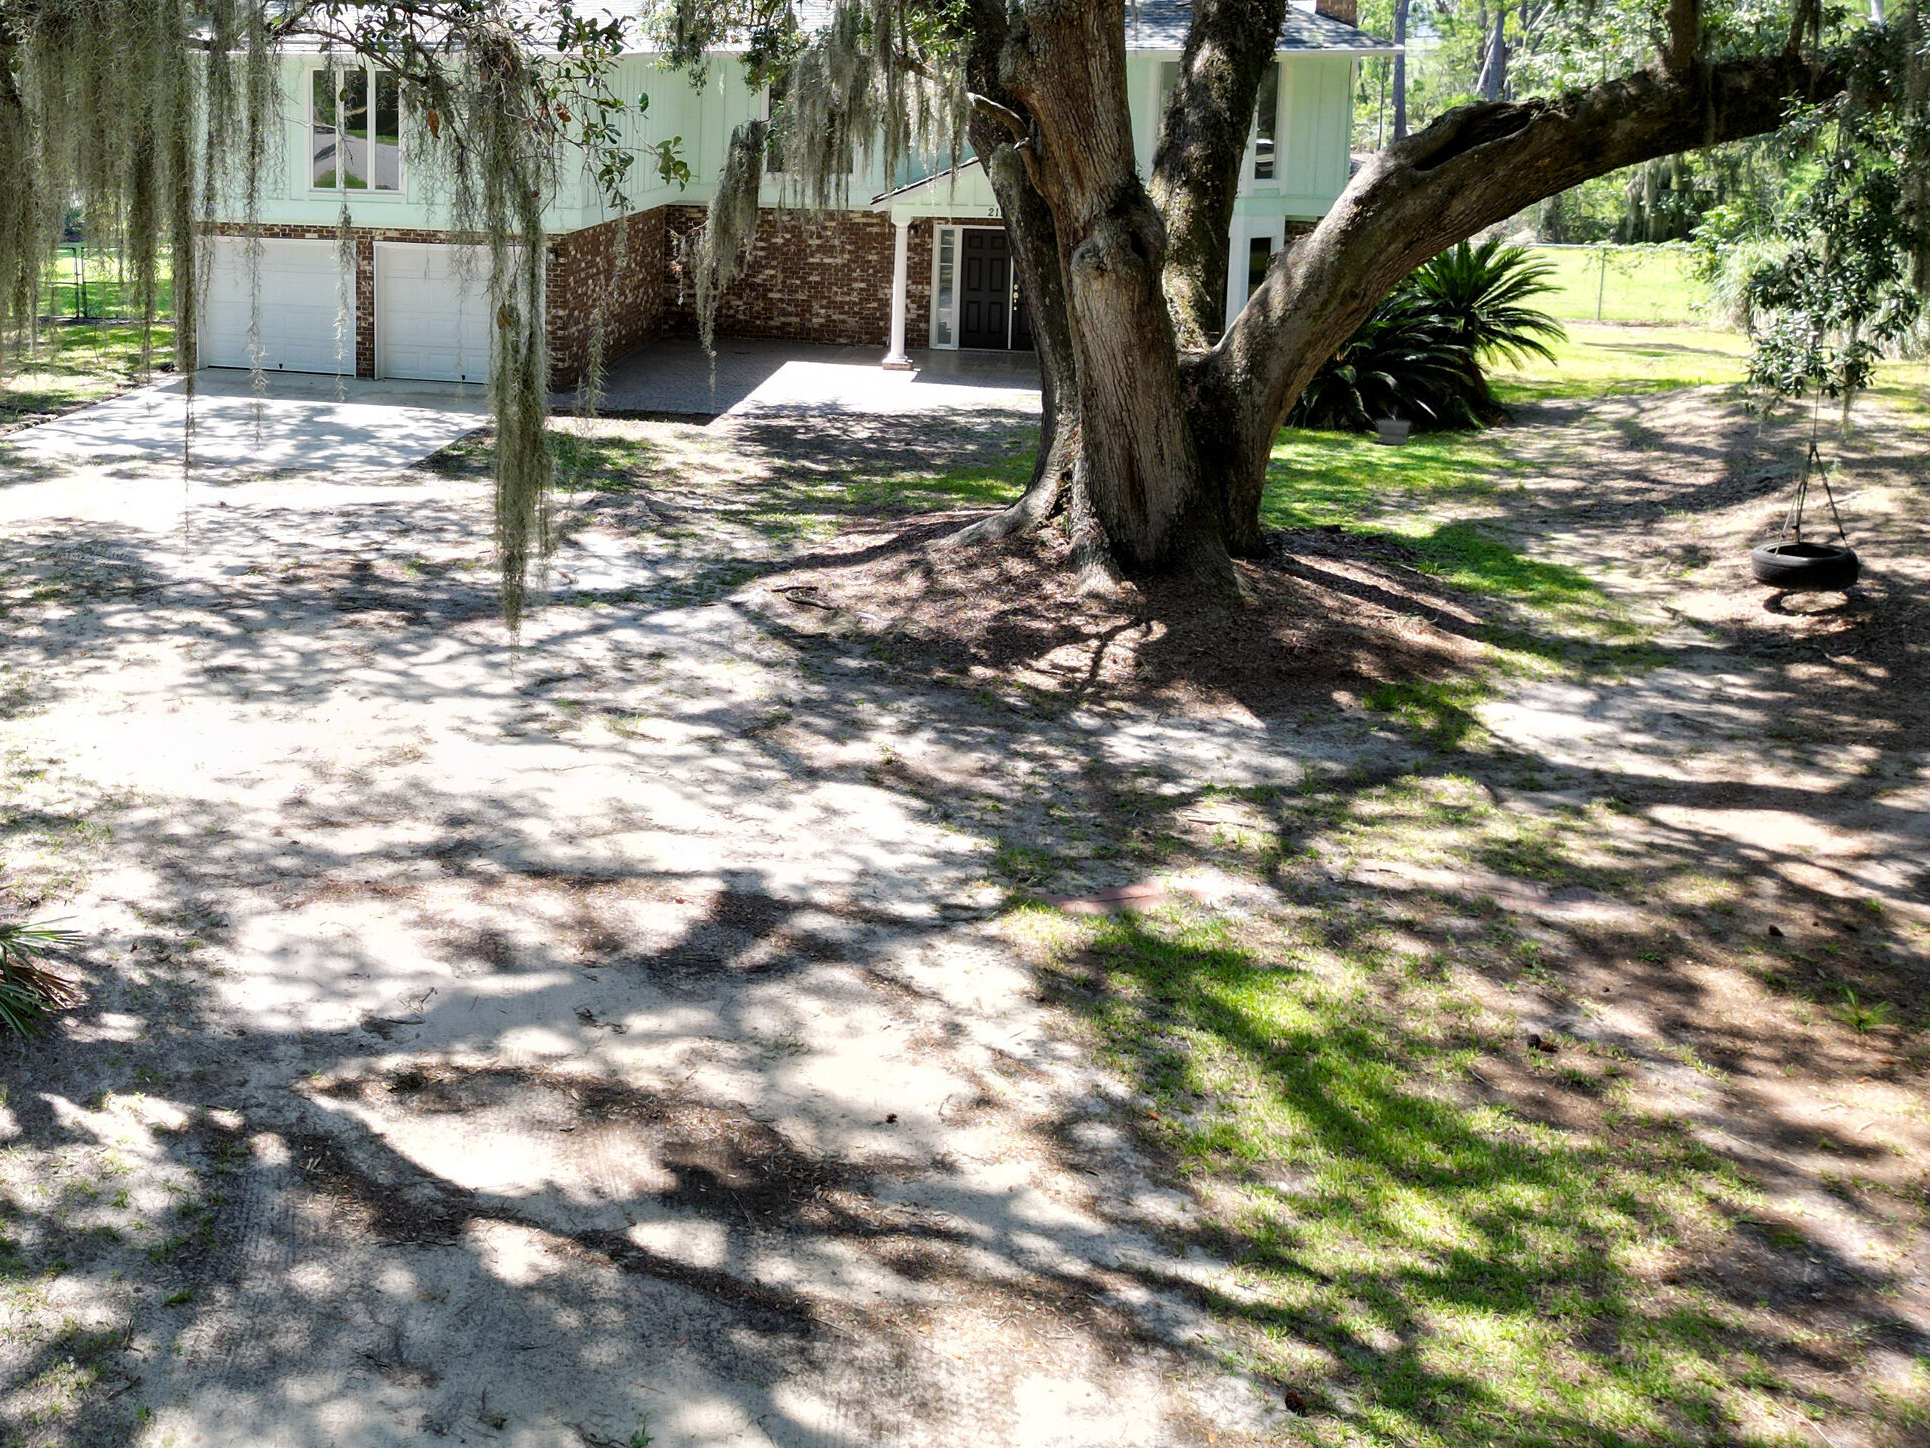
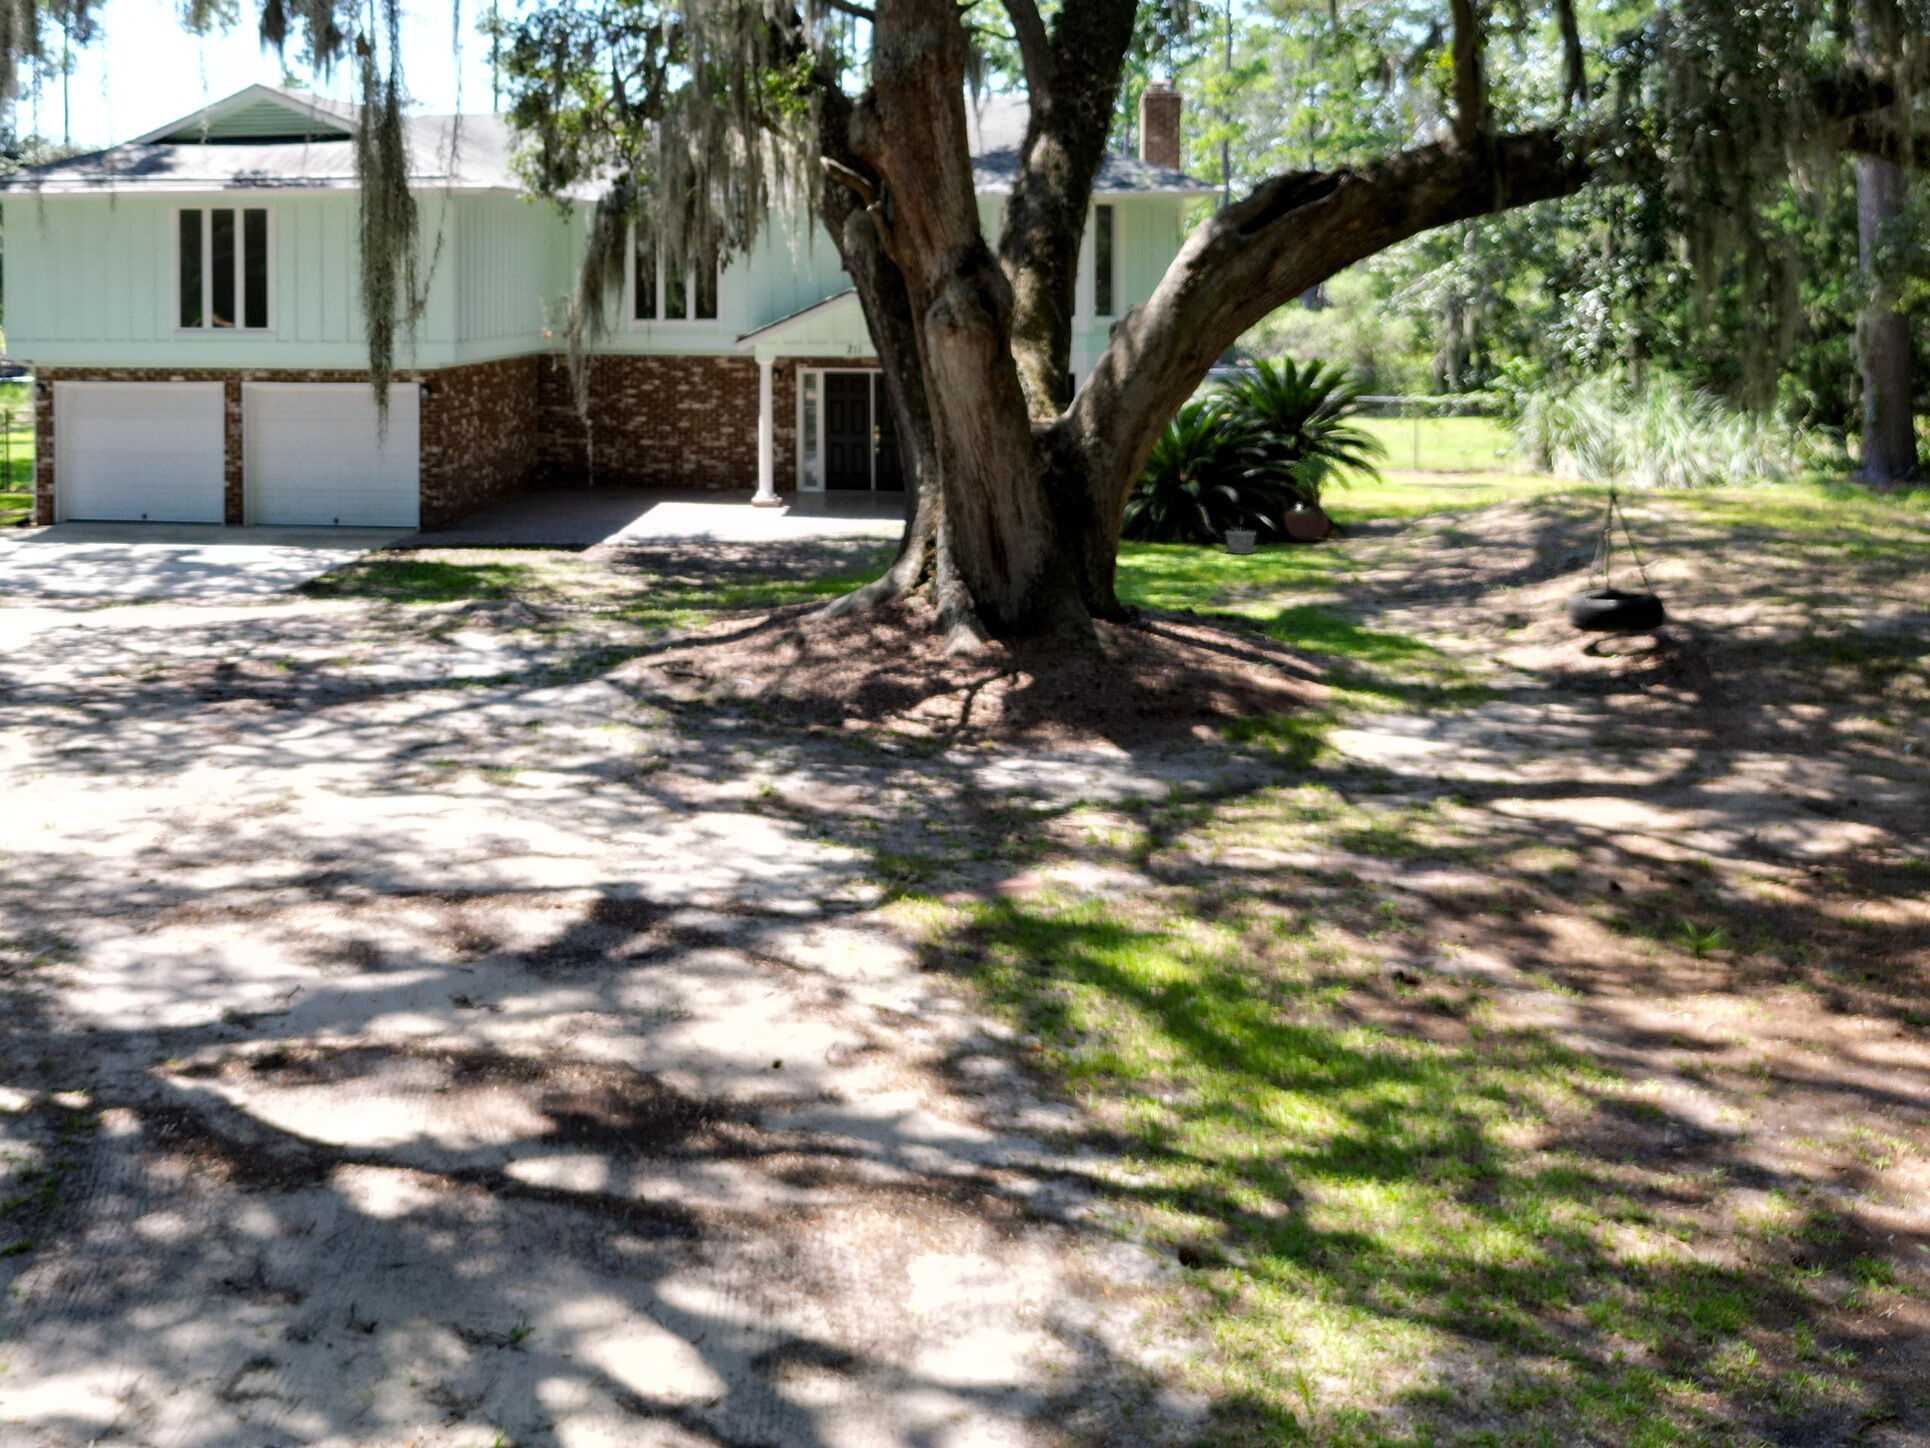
potted tree: none [1443,336,1511,432] -> present [1285,452,1338,541]

